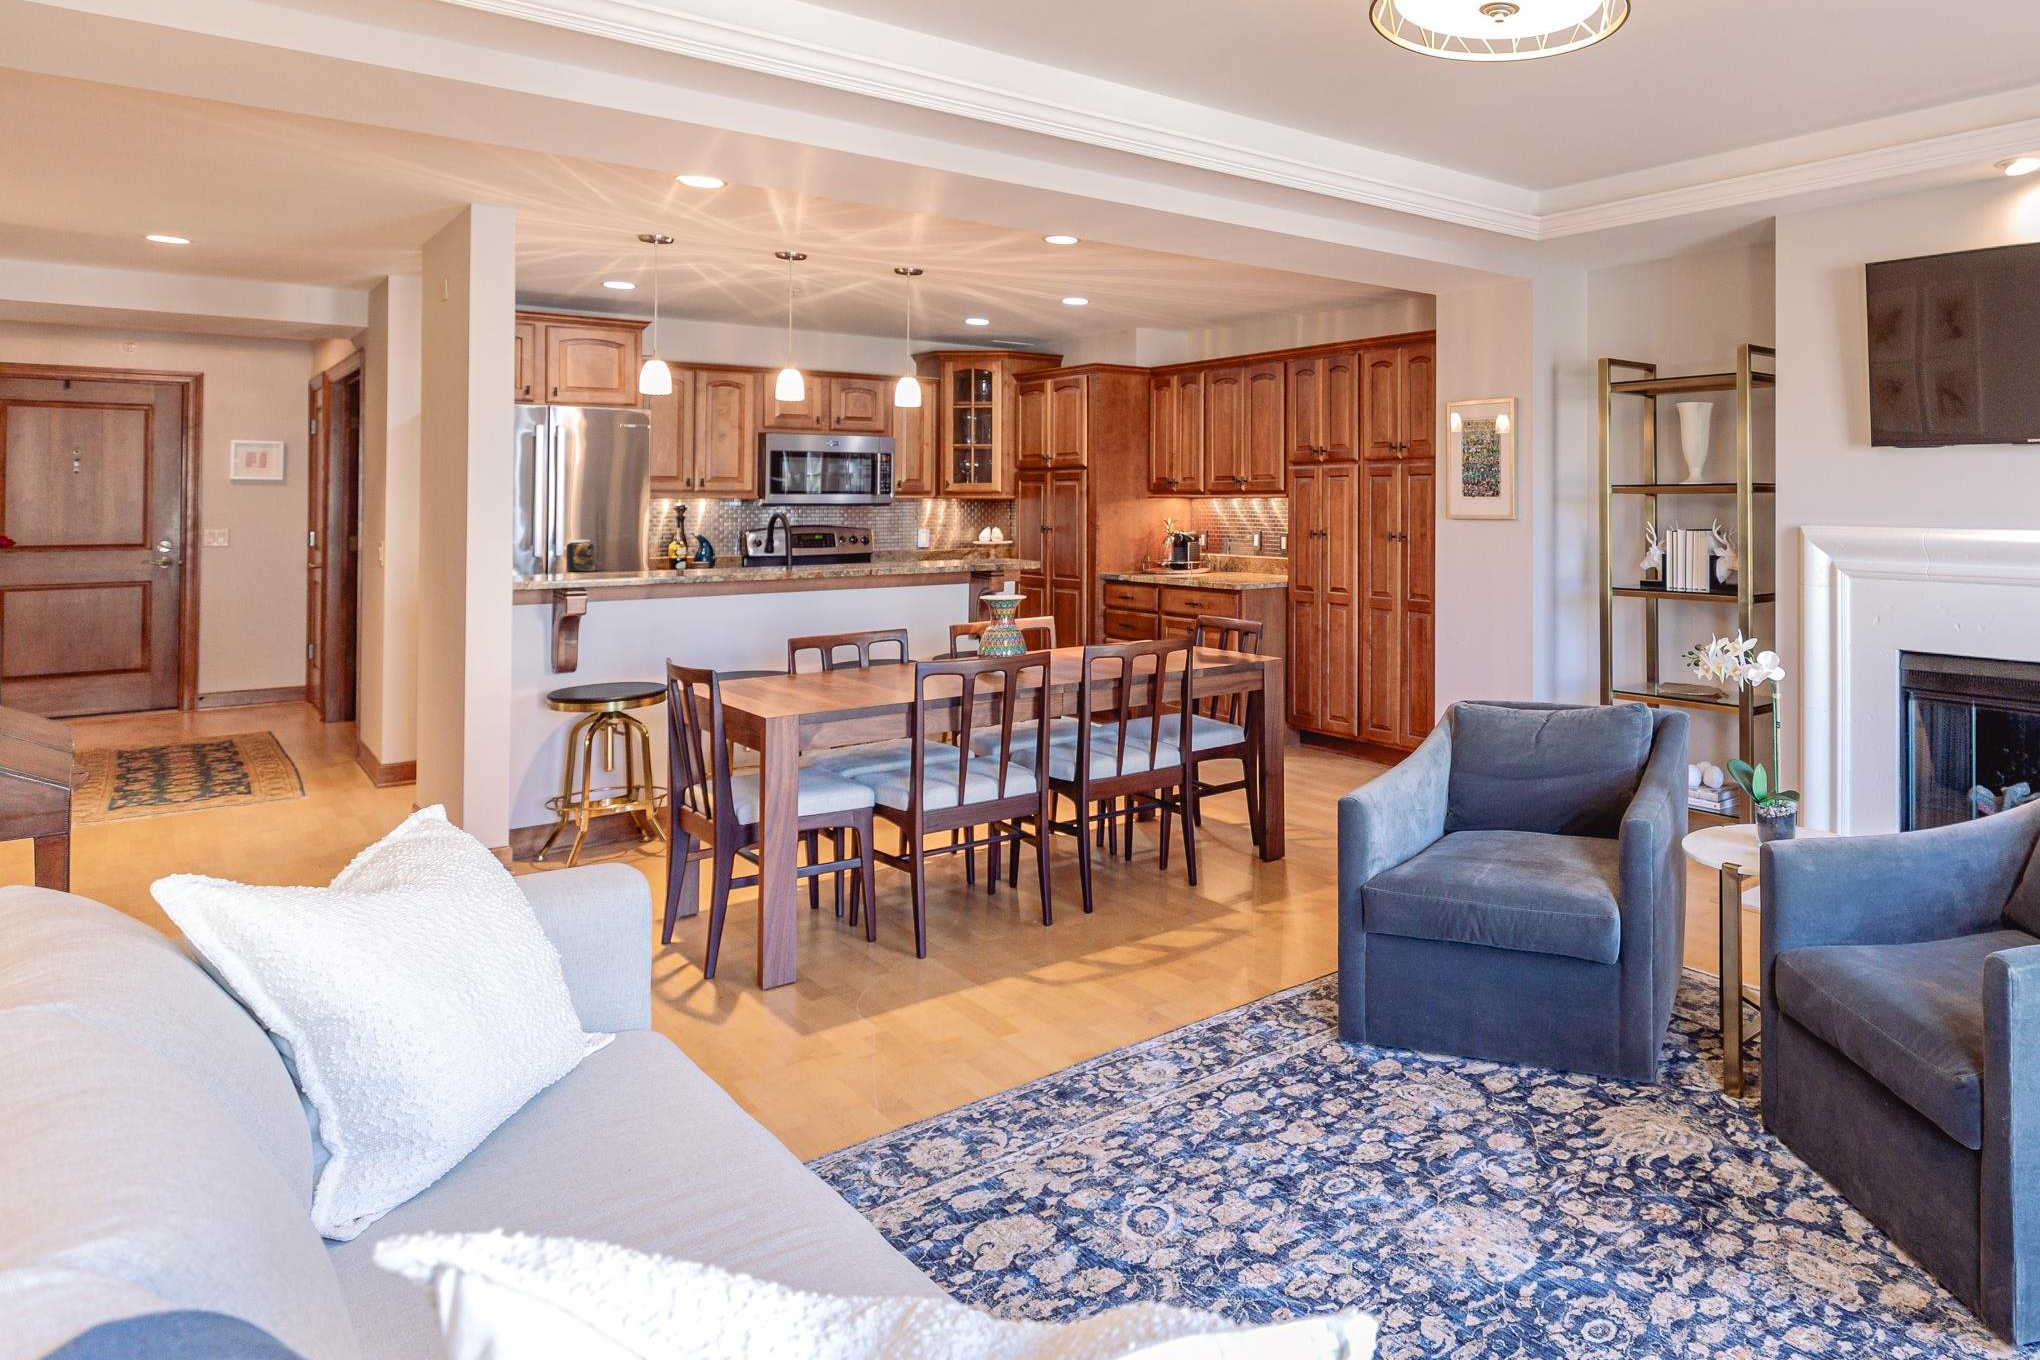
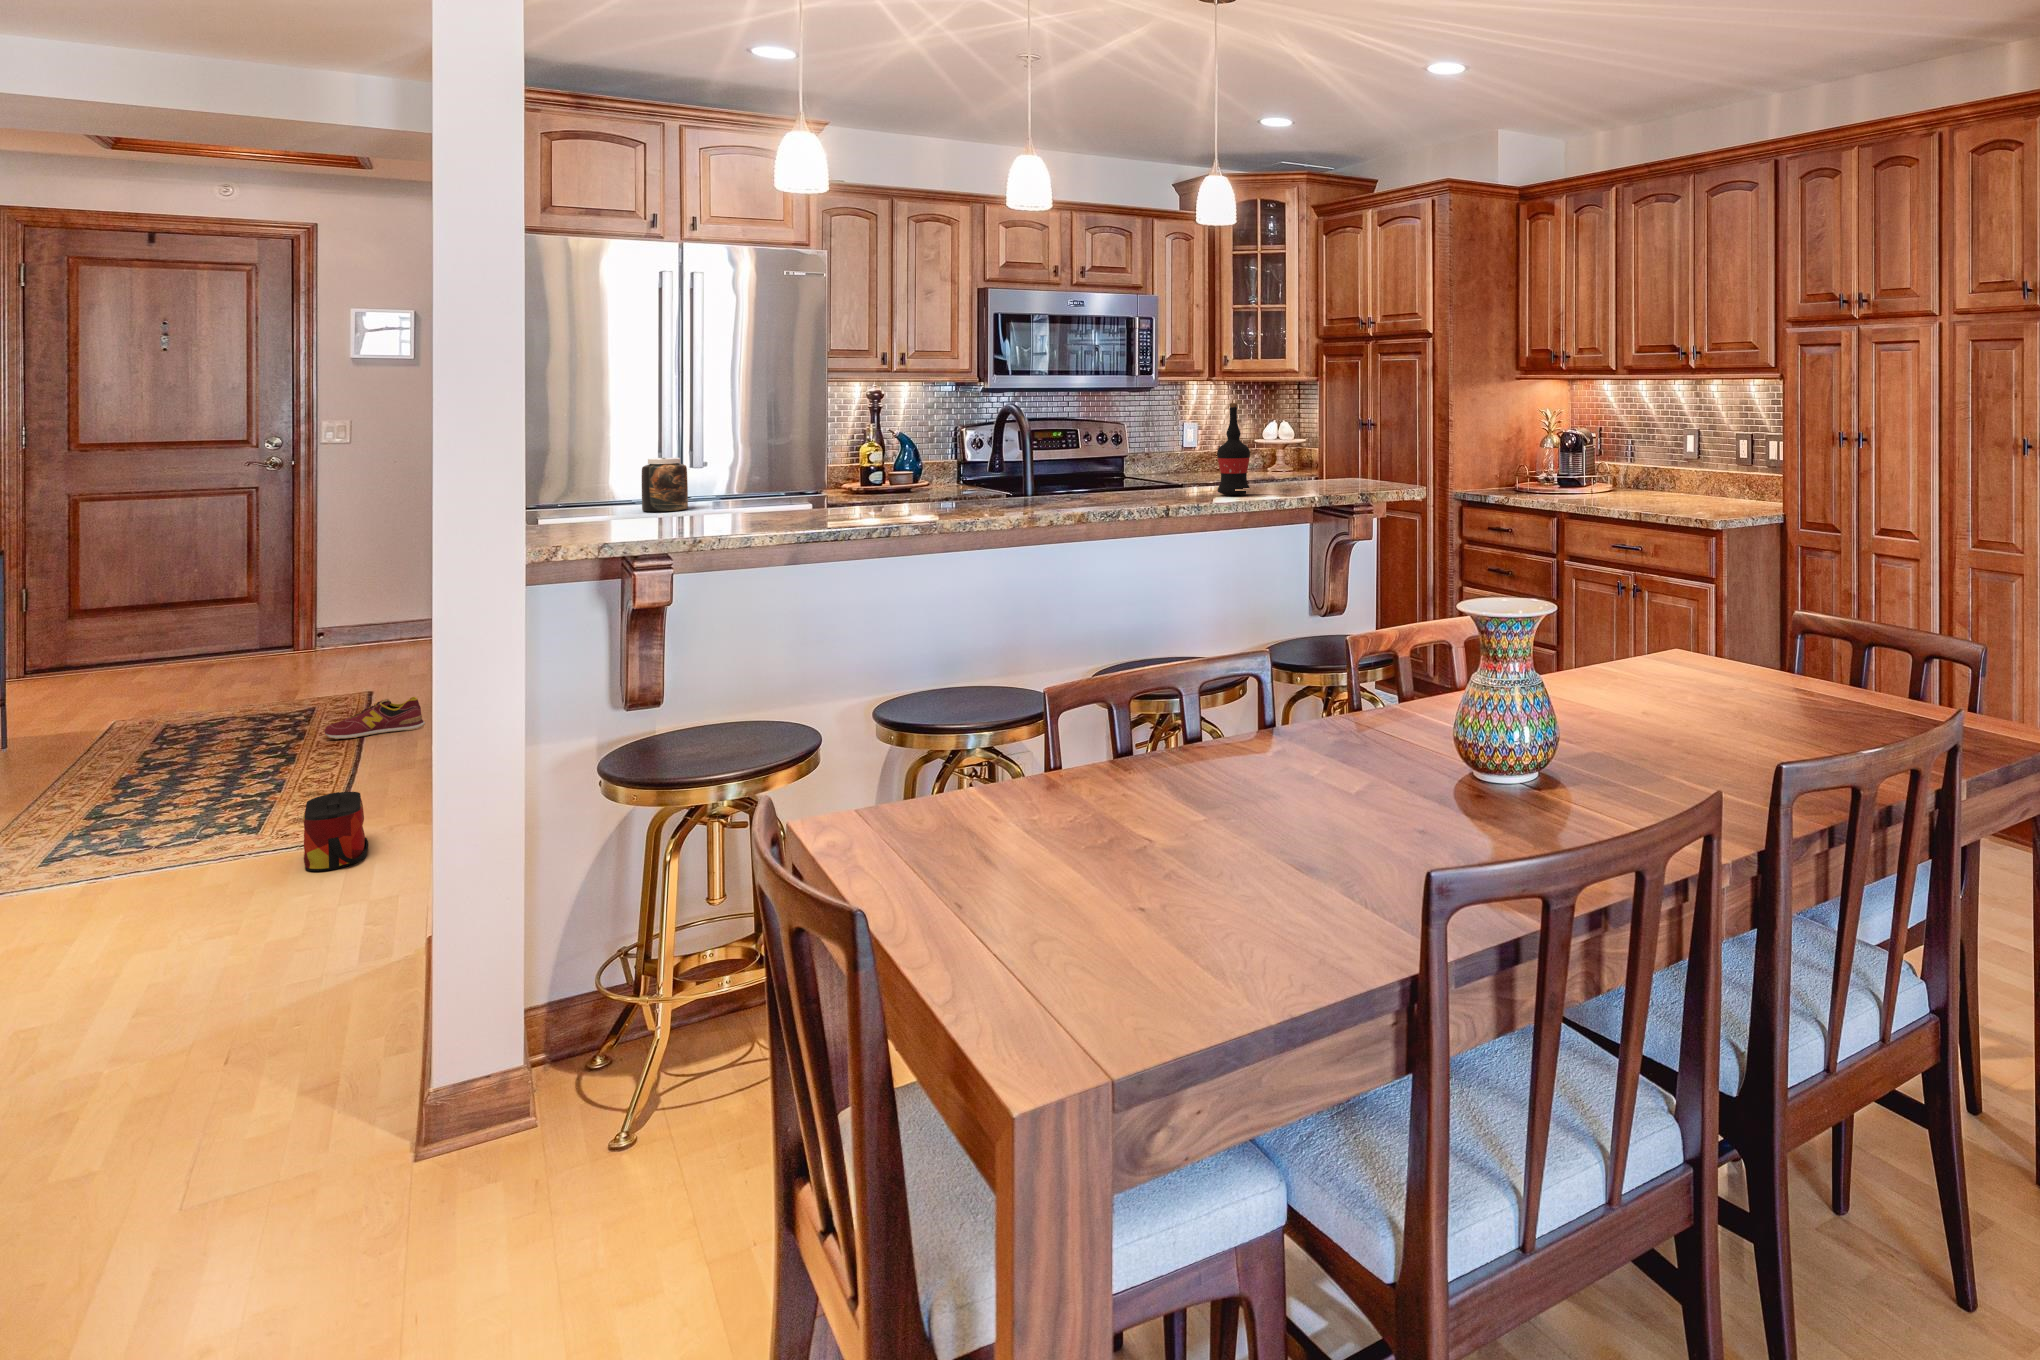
wine bottle: none [933,509,954,565] -> present [1217,403,1250,495]
sneaker: none [278,719,348,746] -> present [325,697,425,739]
bag: none [341,747,383,789] -> present [303,792,368,871]

